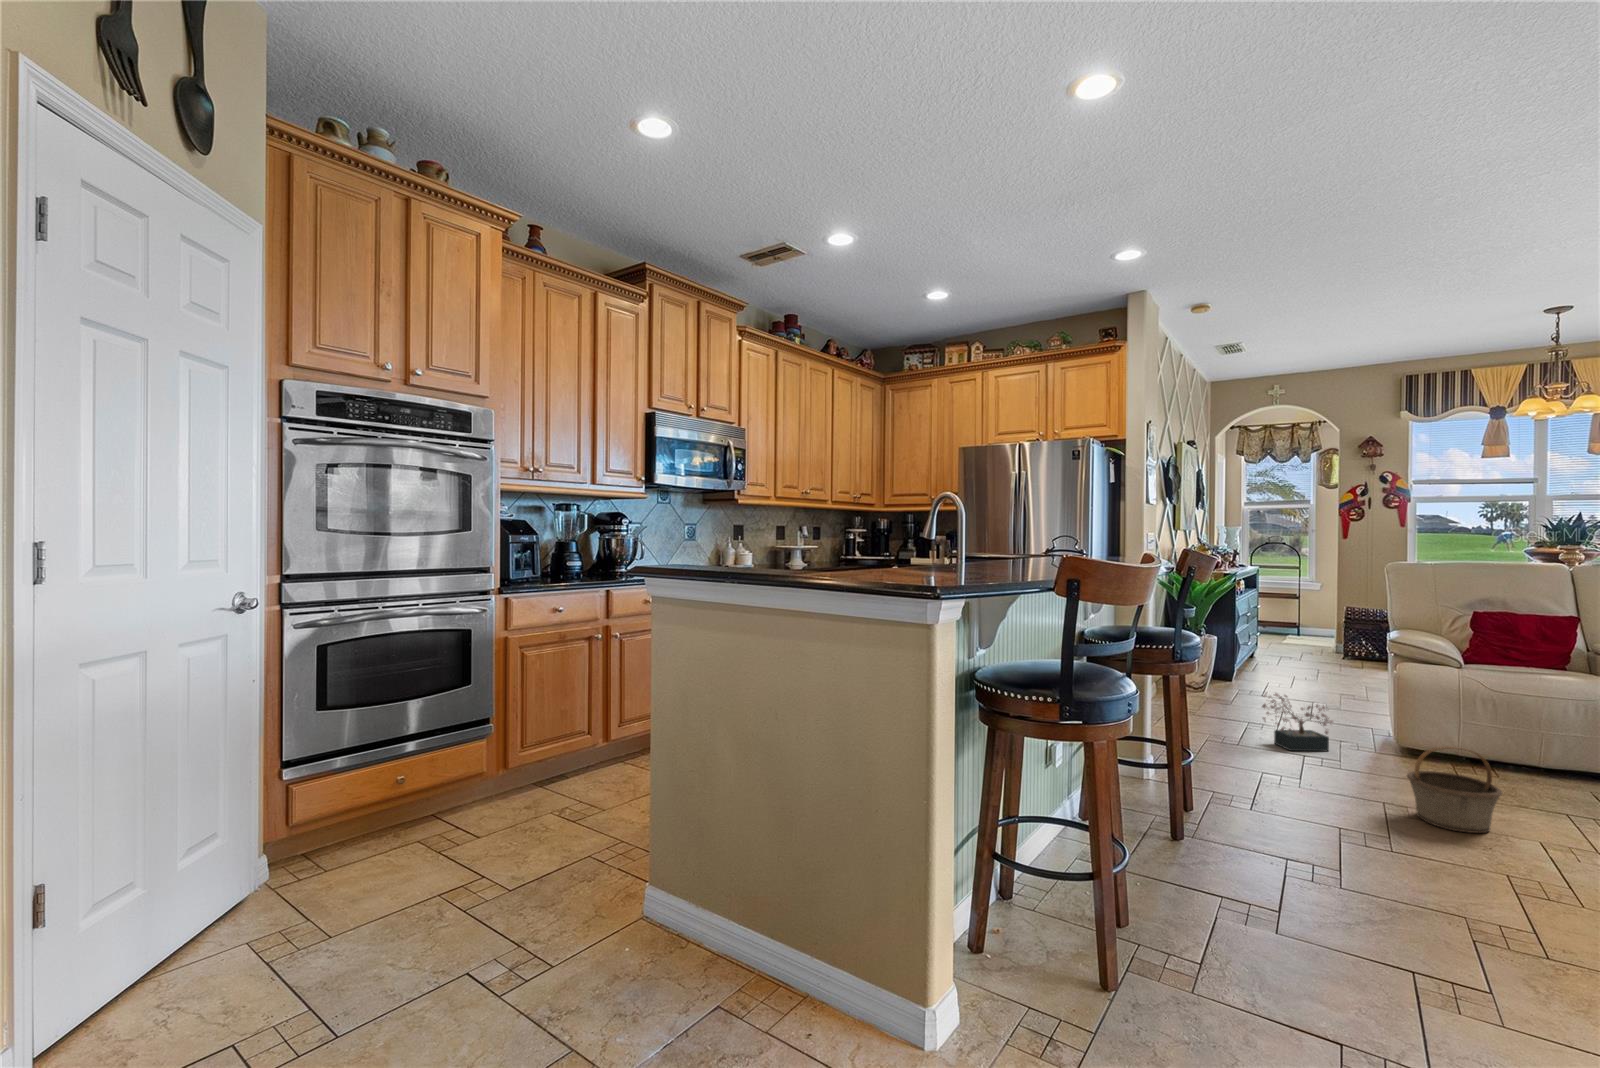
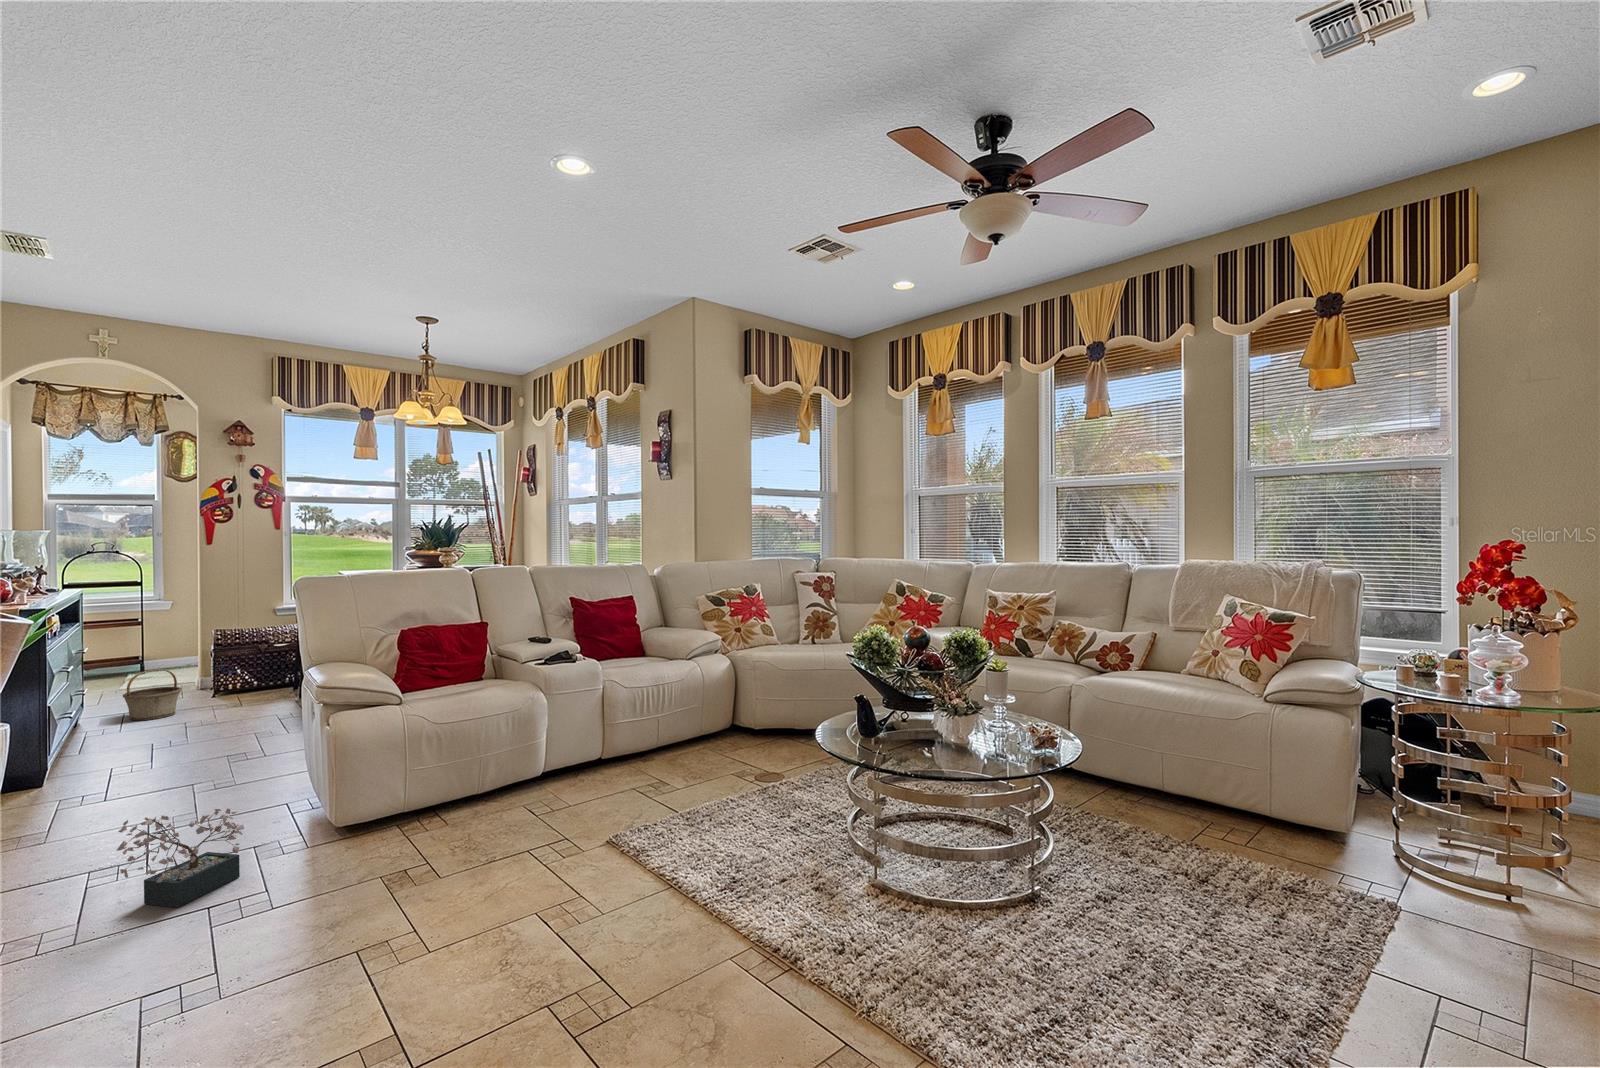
basket: present [1407,746,1502,833] -> present [123,669,182,720]

